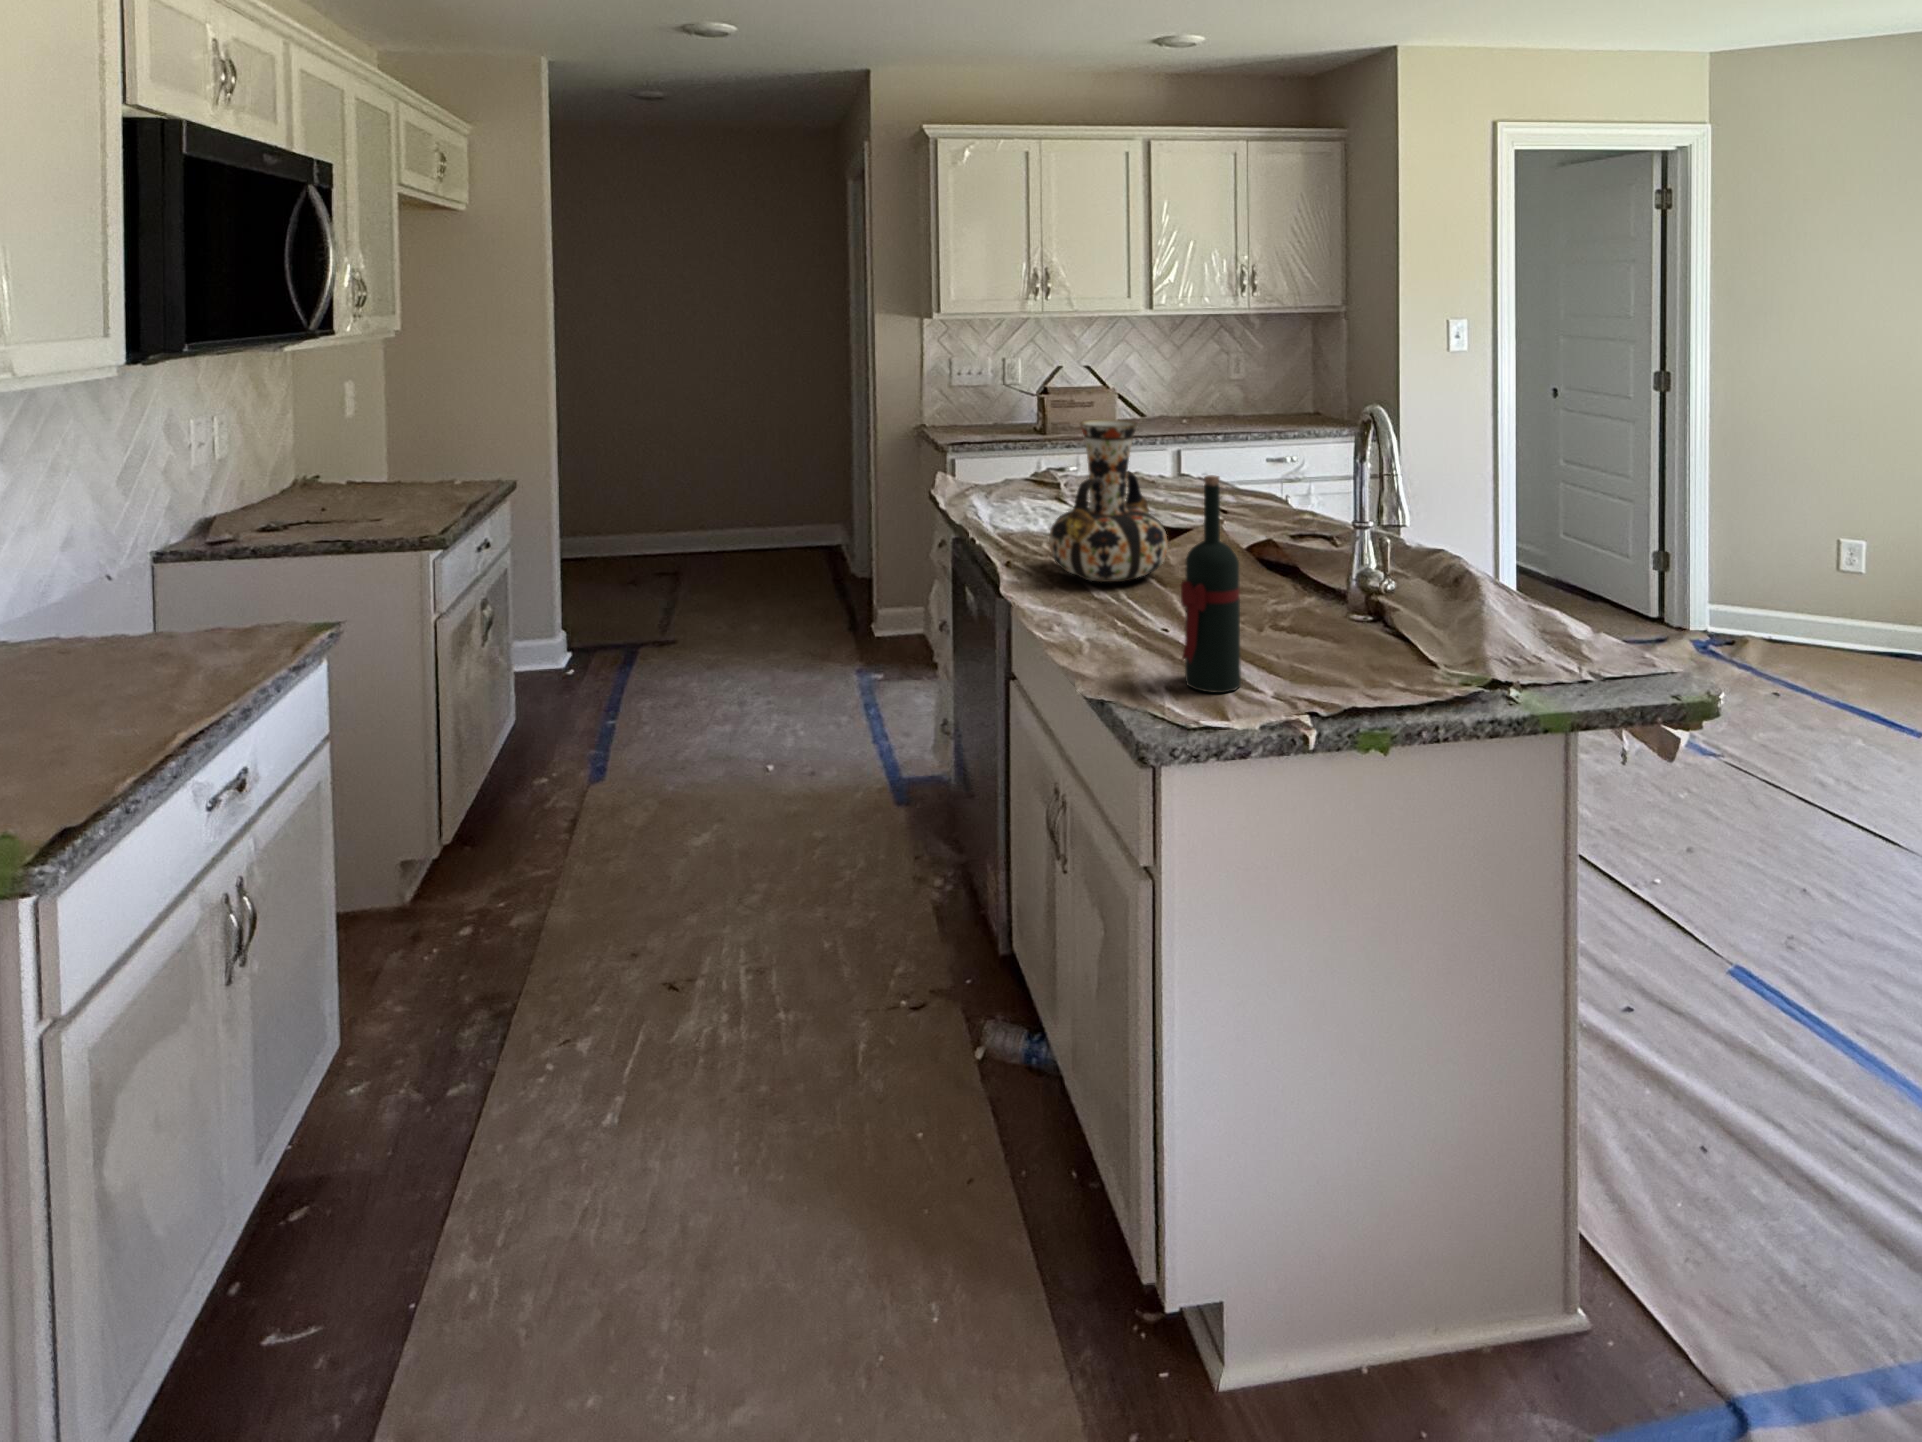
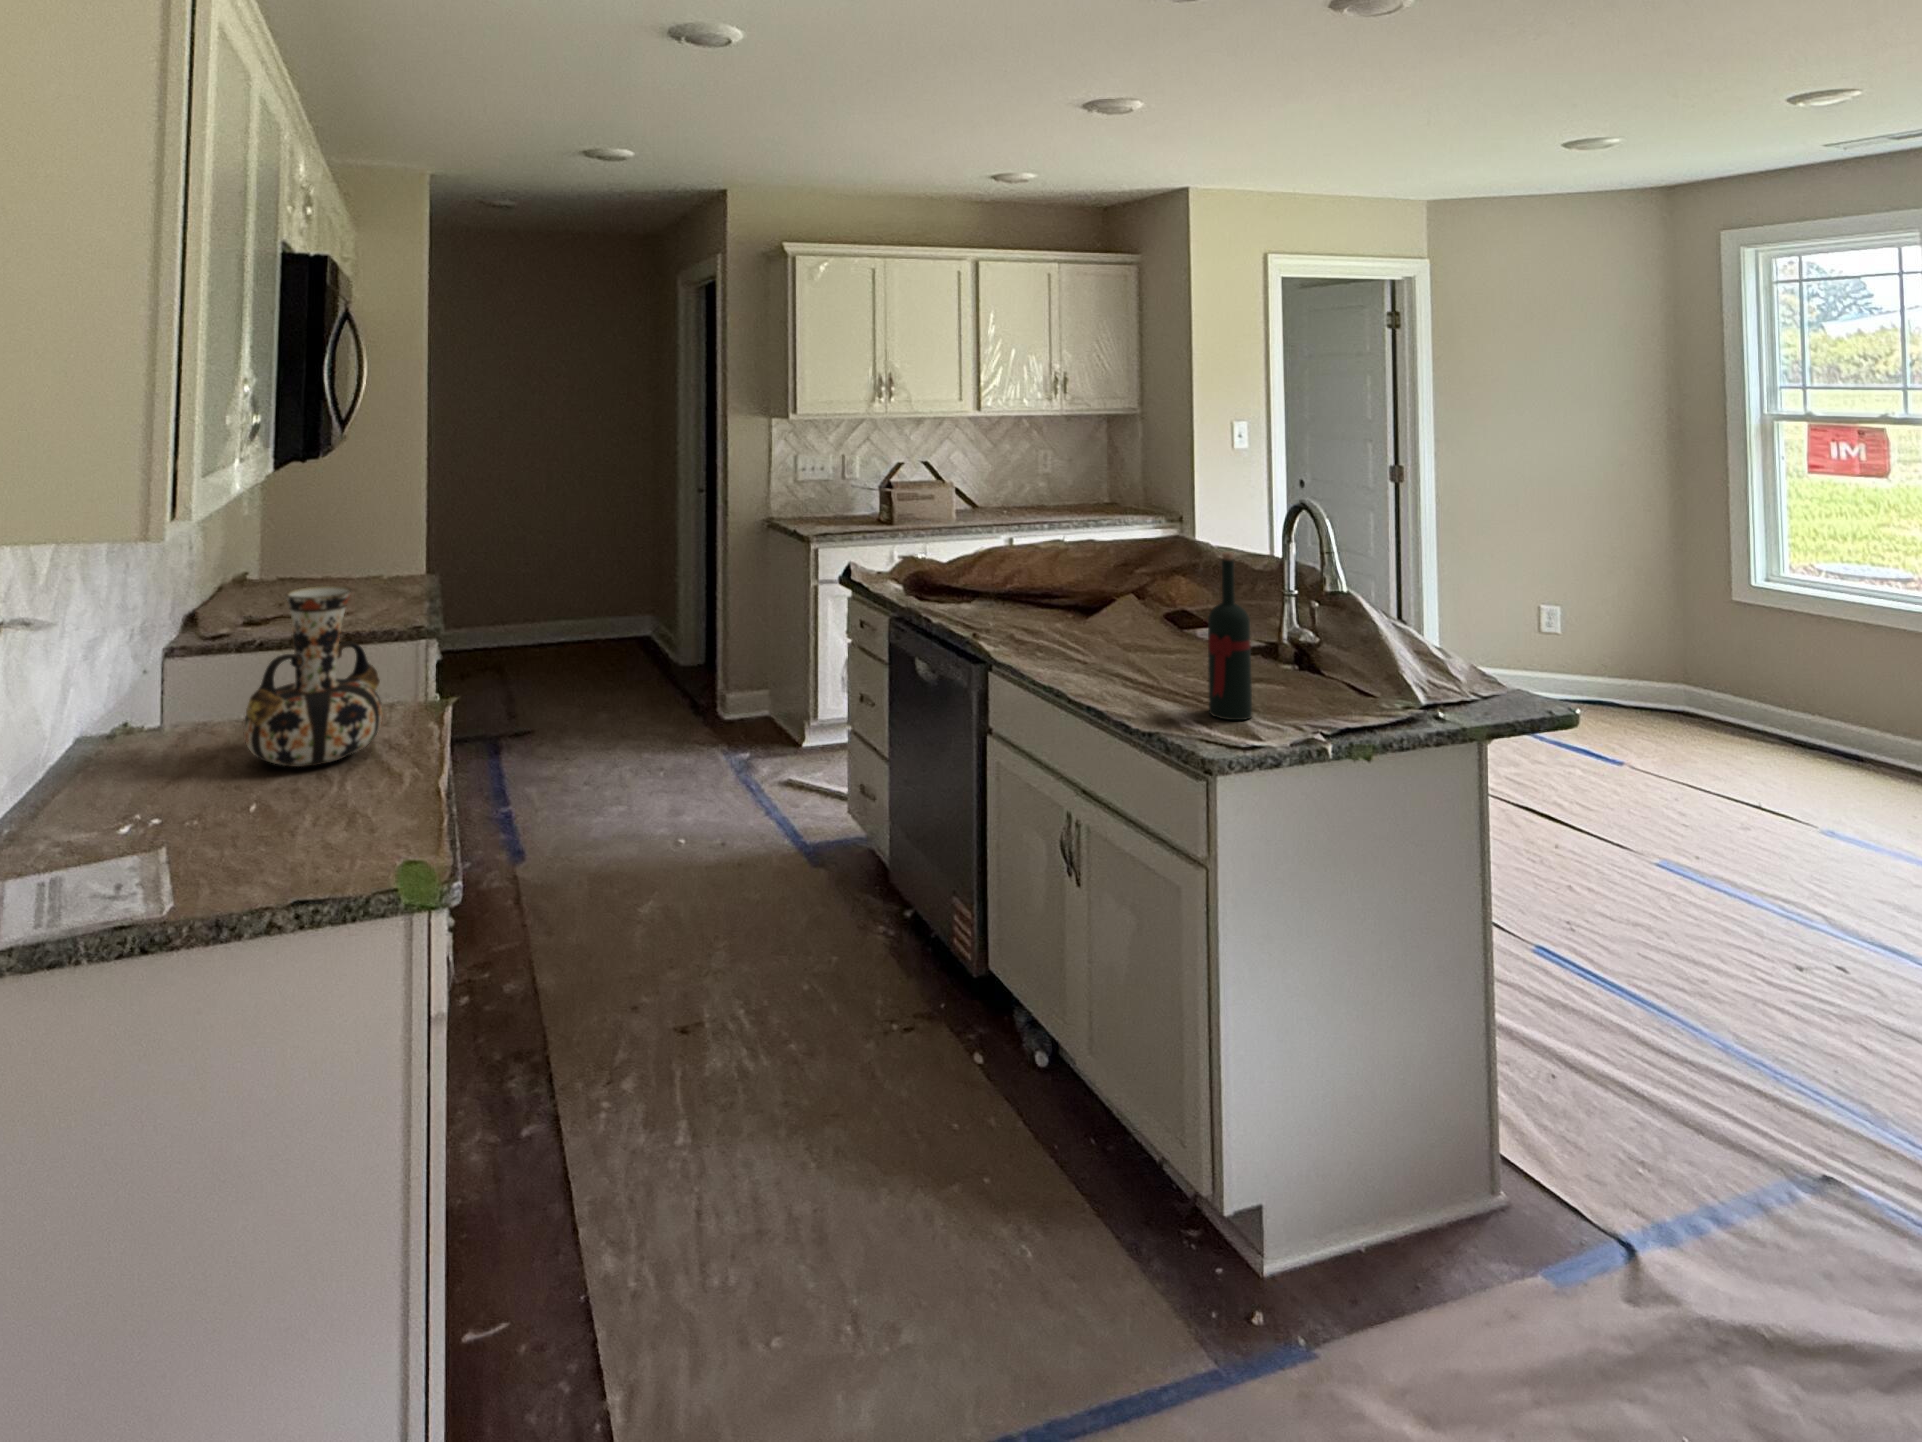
vase: present [1049,419,1168,582] -> present [243,586,382,767]

